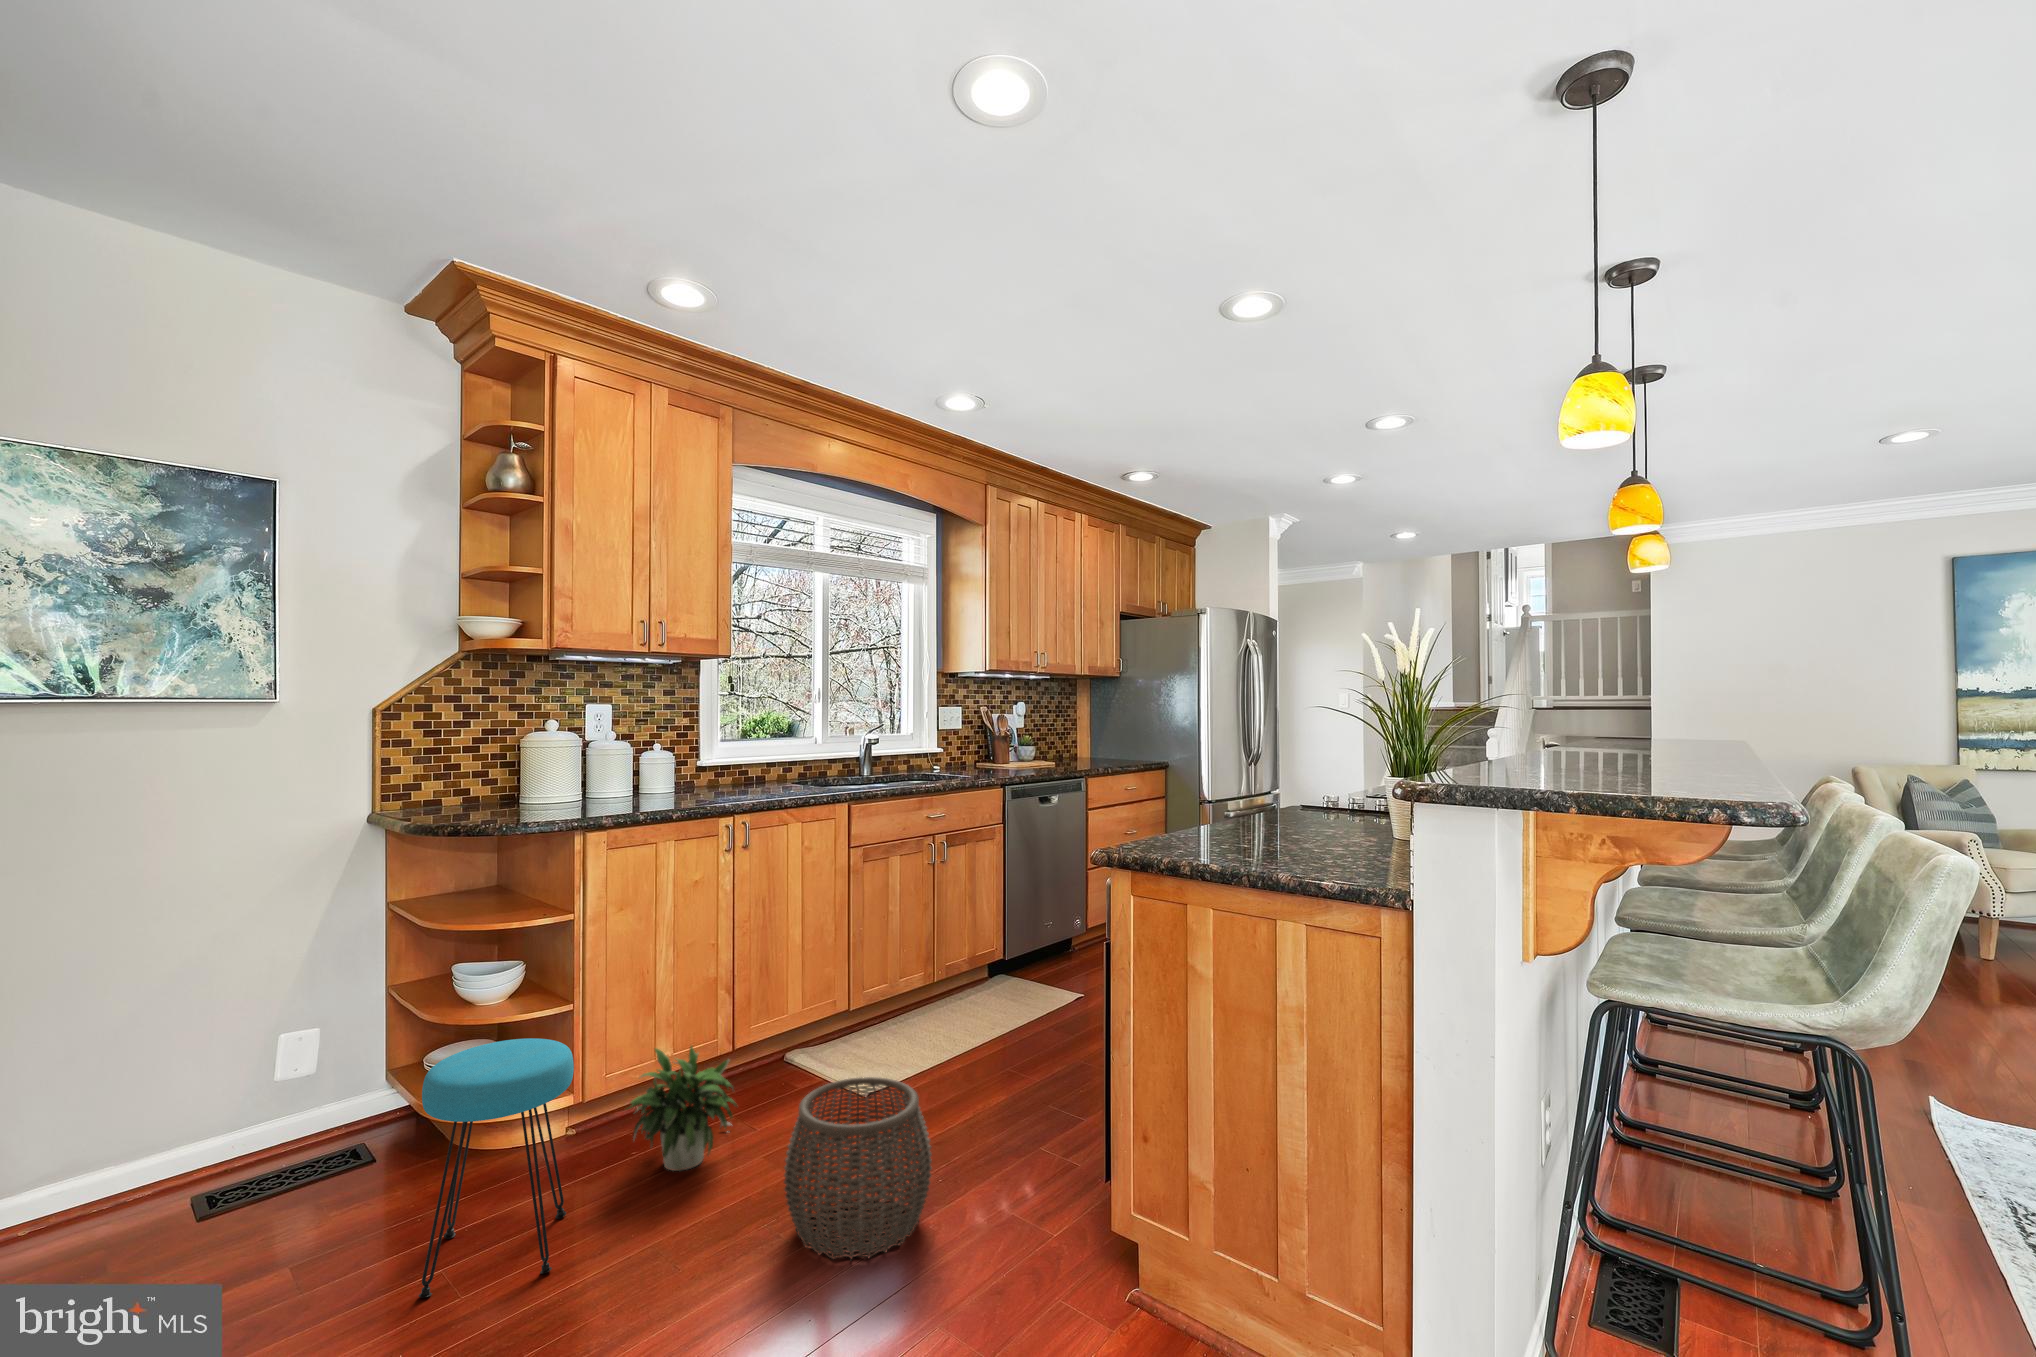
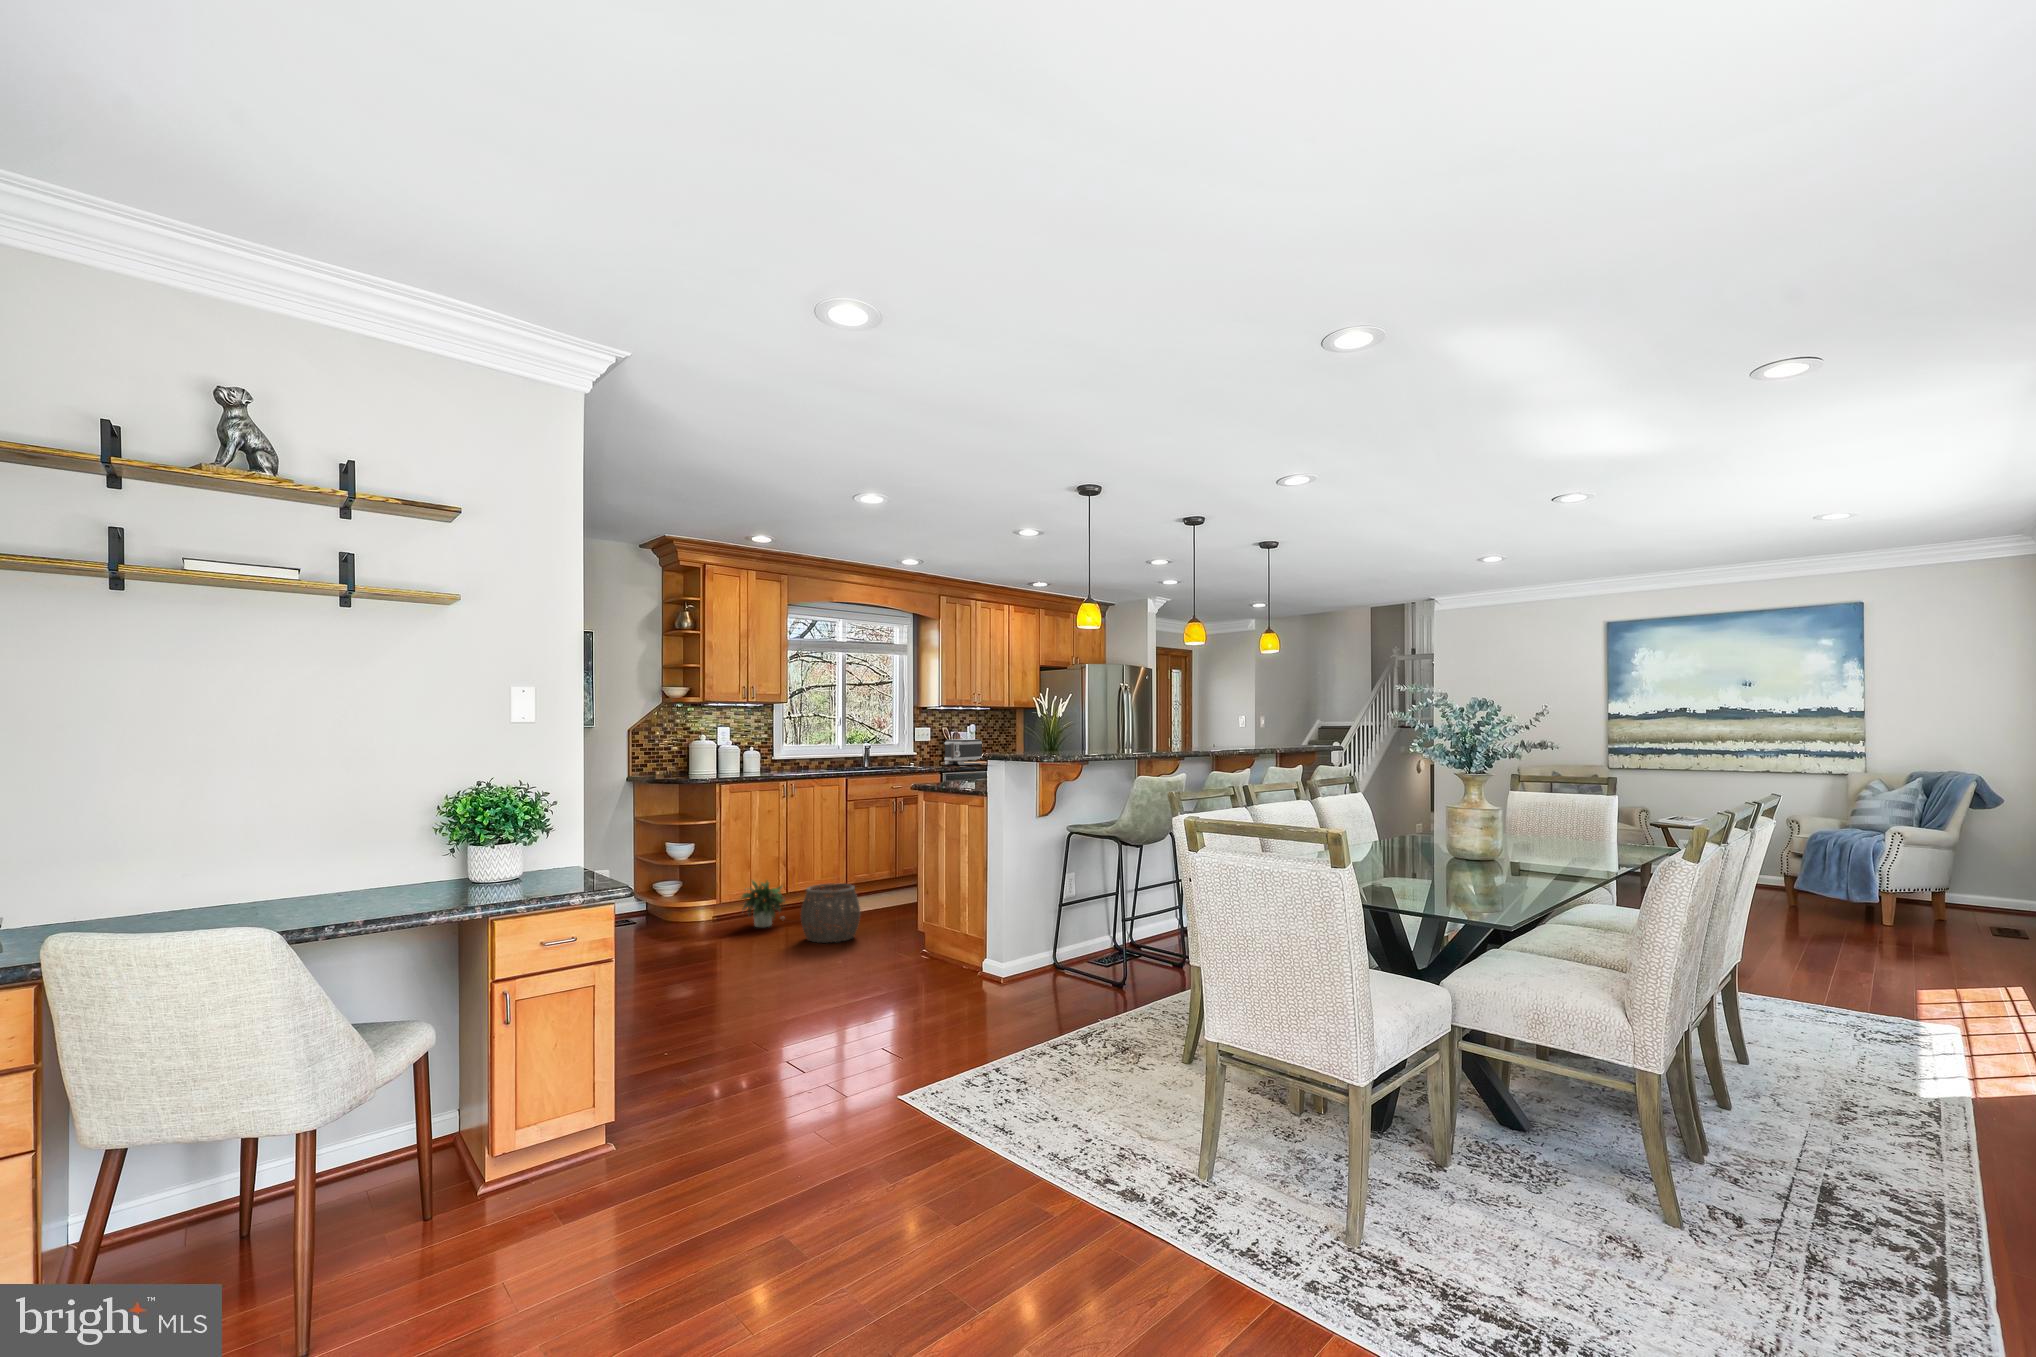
toaster: none [987,726,1045,769] -> present [944,739,982,765]
stool: present [419,1038,574,1298] -> none [667,862,720,945]

